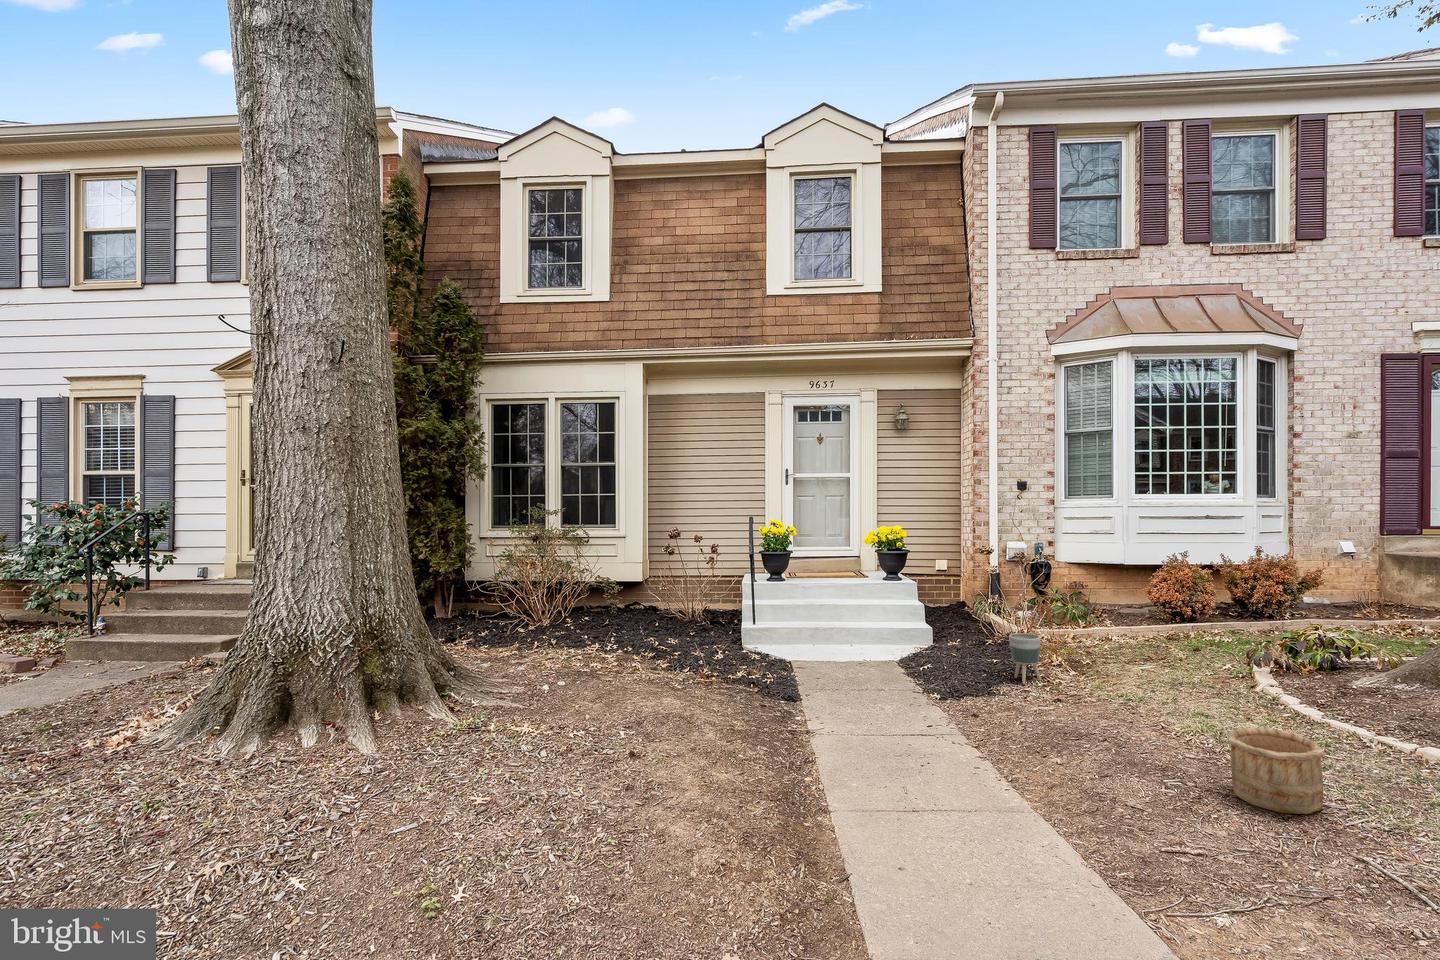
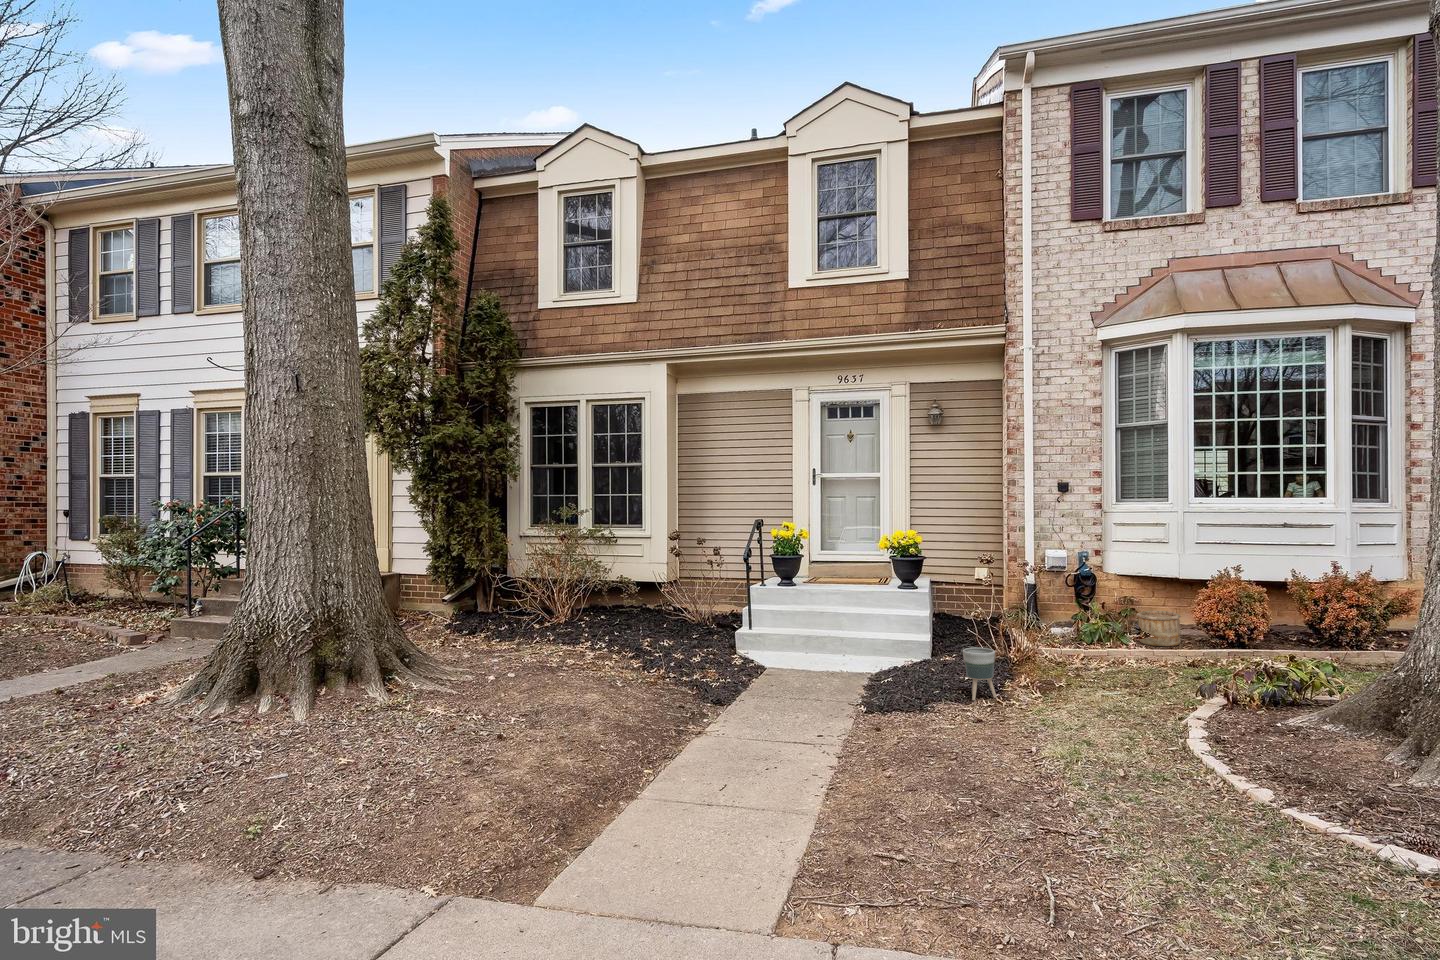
wooden bucket: present [1227,727,1325,814] -> present [1136,611,1181,646]

